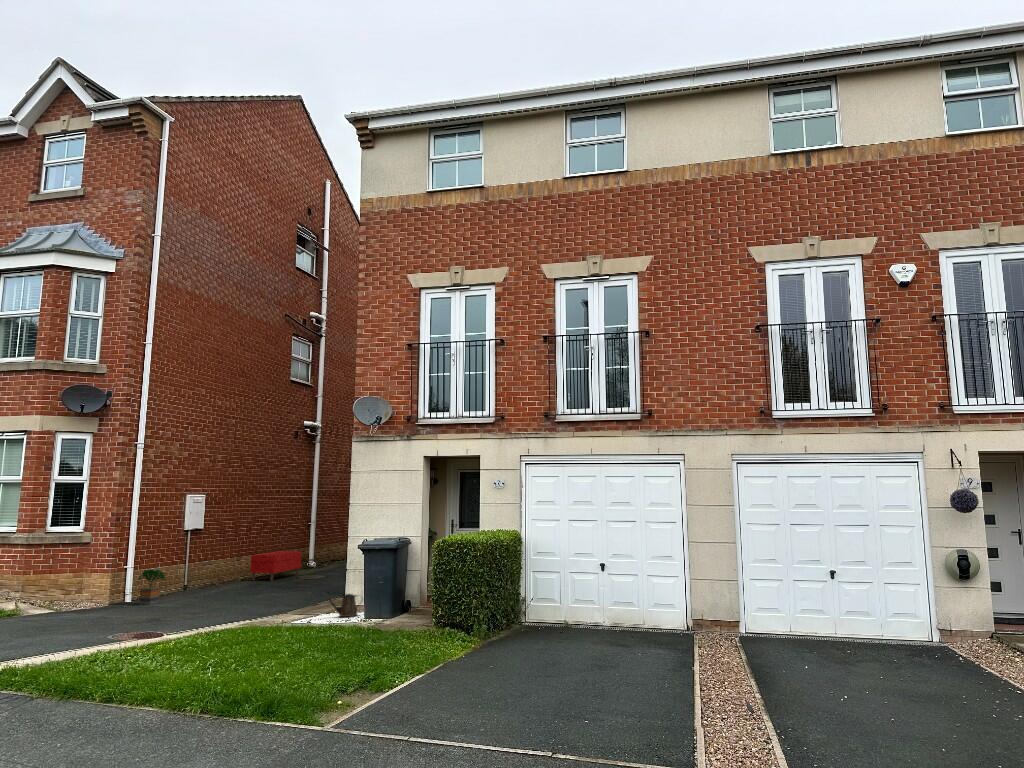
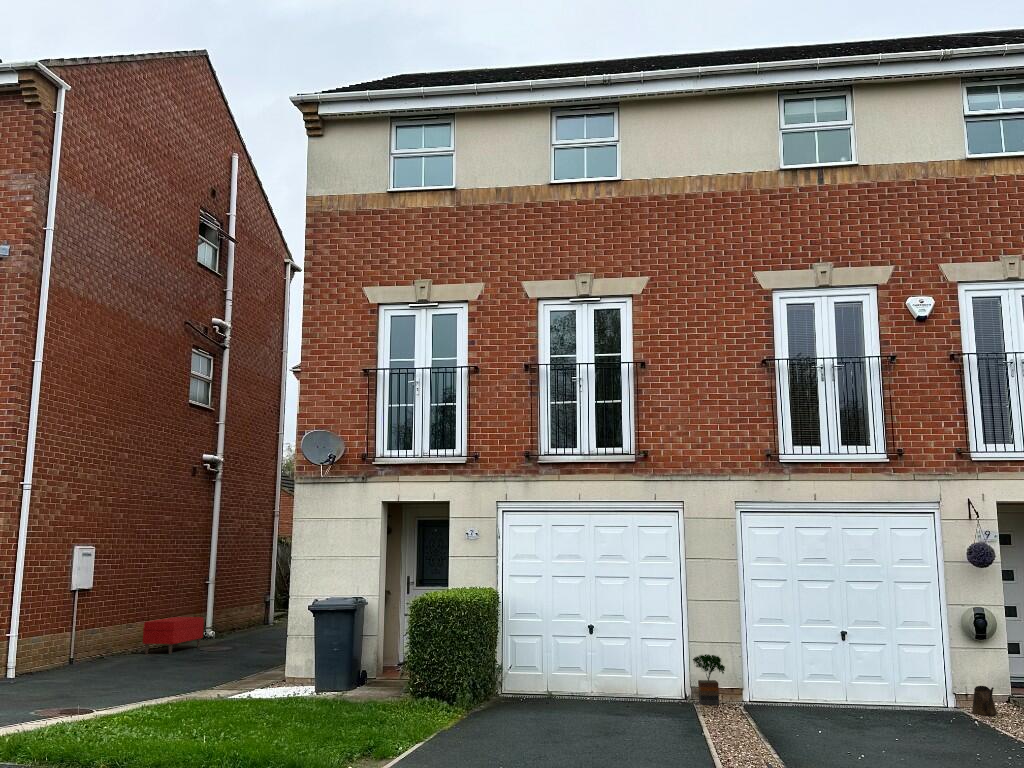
potted tree: present [138,569,165,605] -> present [693,654,725,705]
watering can: present [323,593,357,617] -> present [972,686,997,716]

